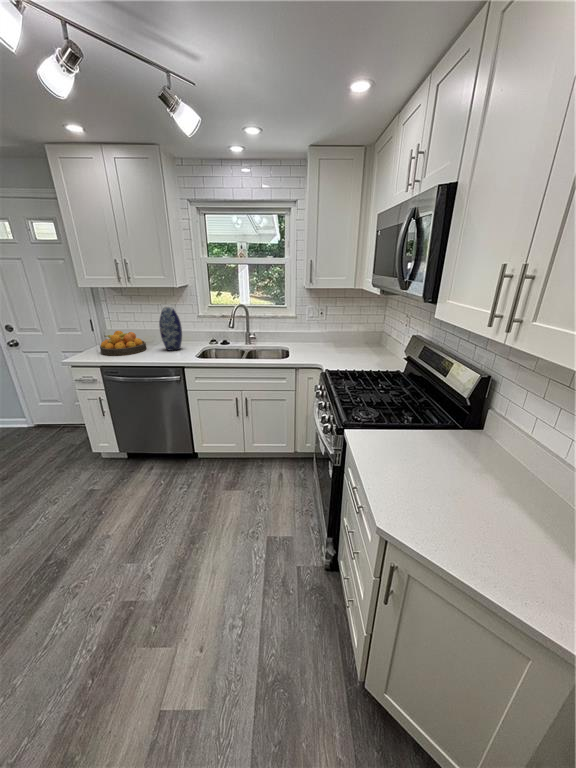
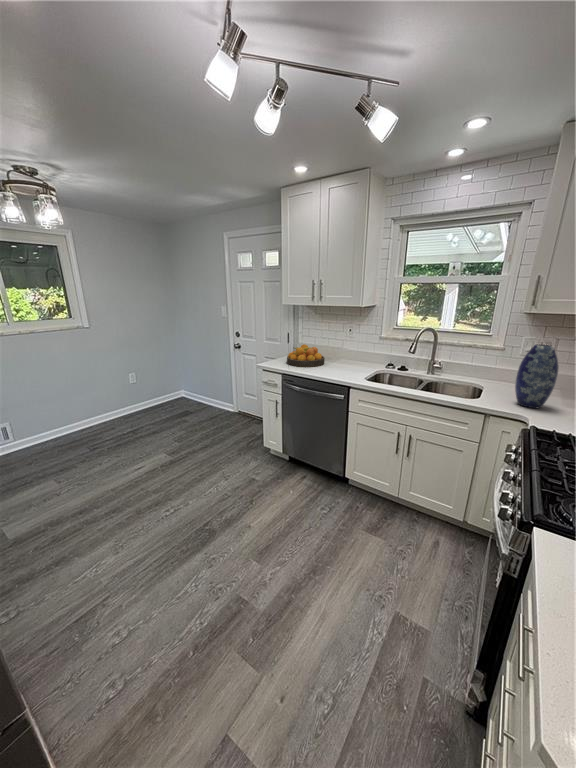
vase: present [159,308,182,351] -> present [515,344,559,408]

